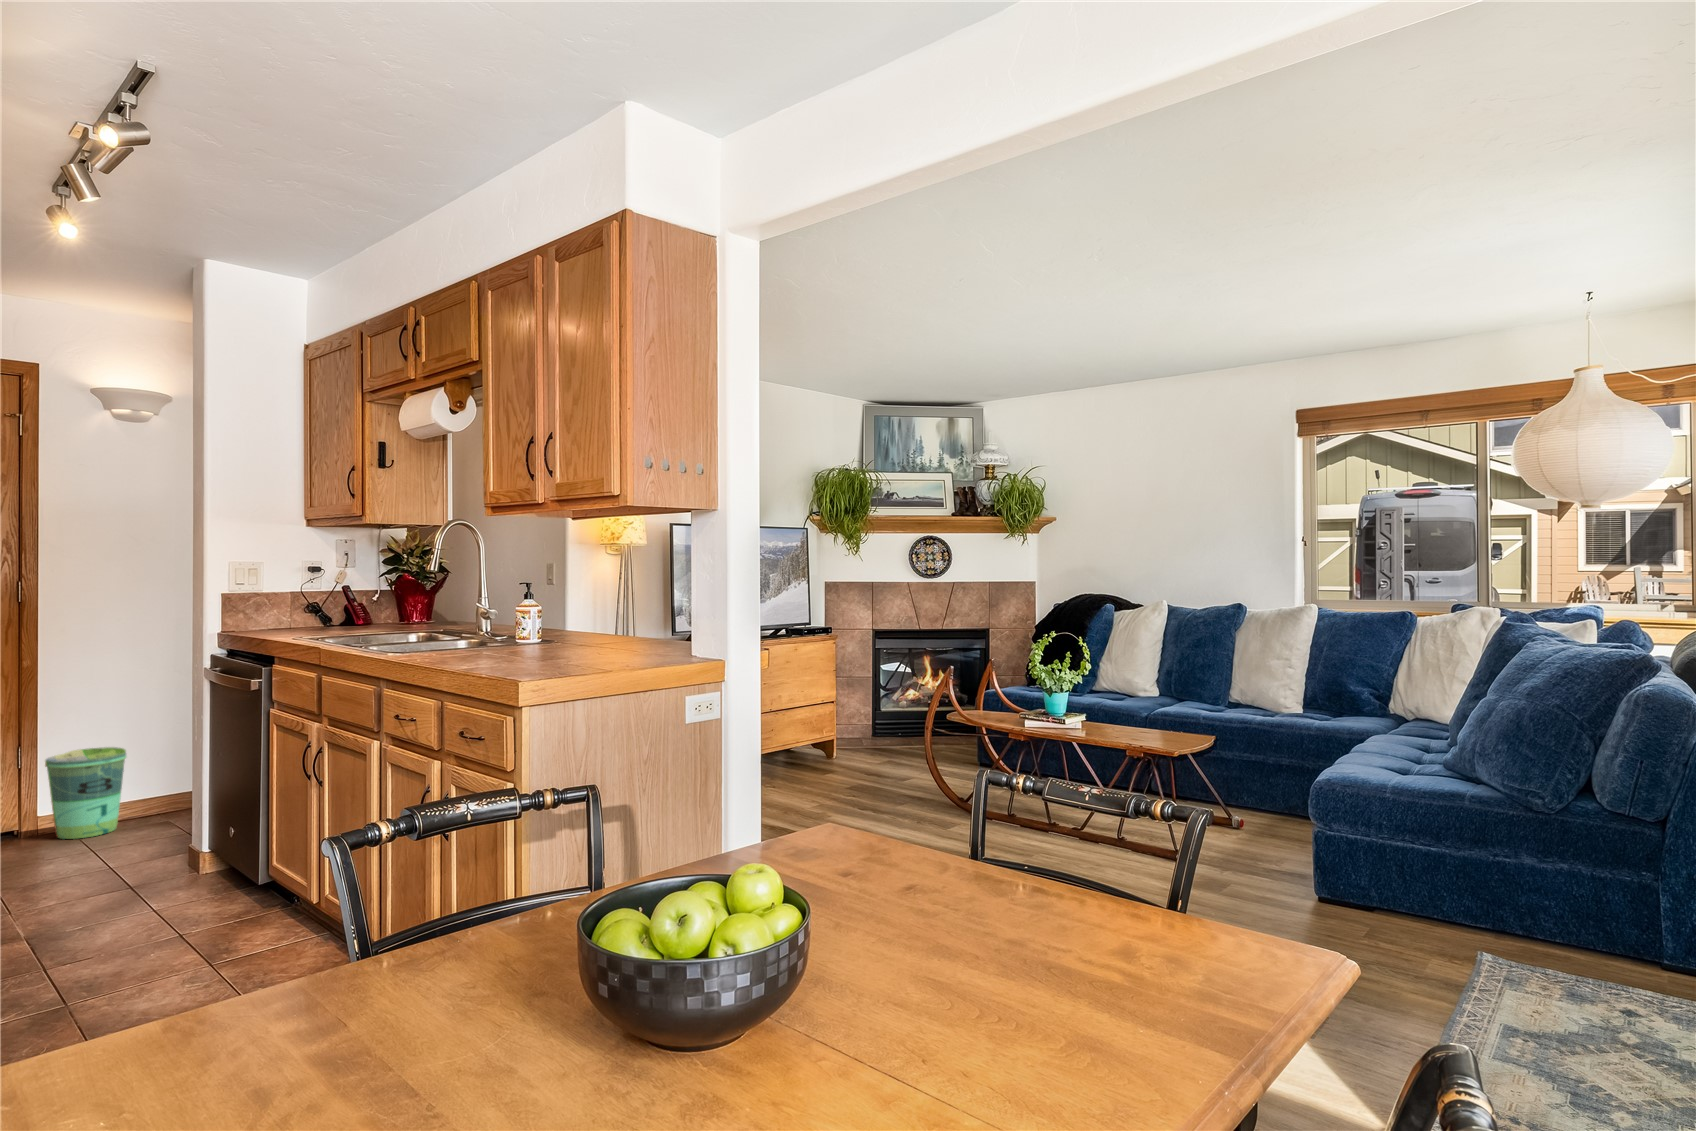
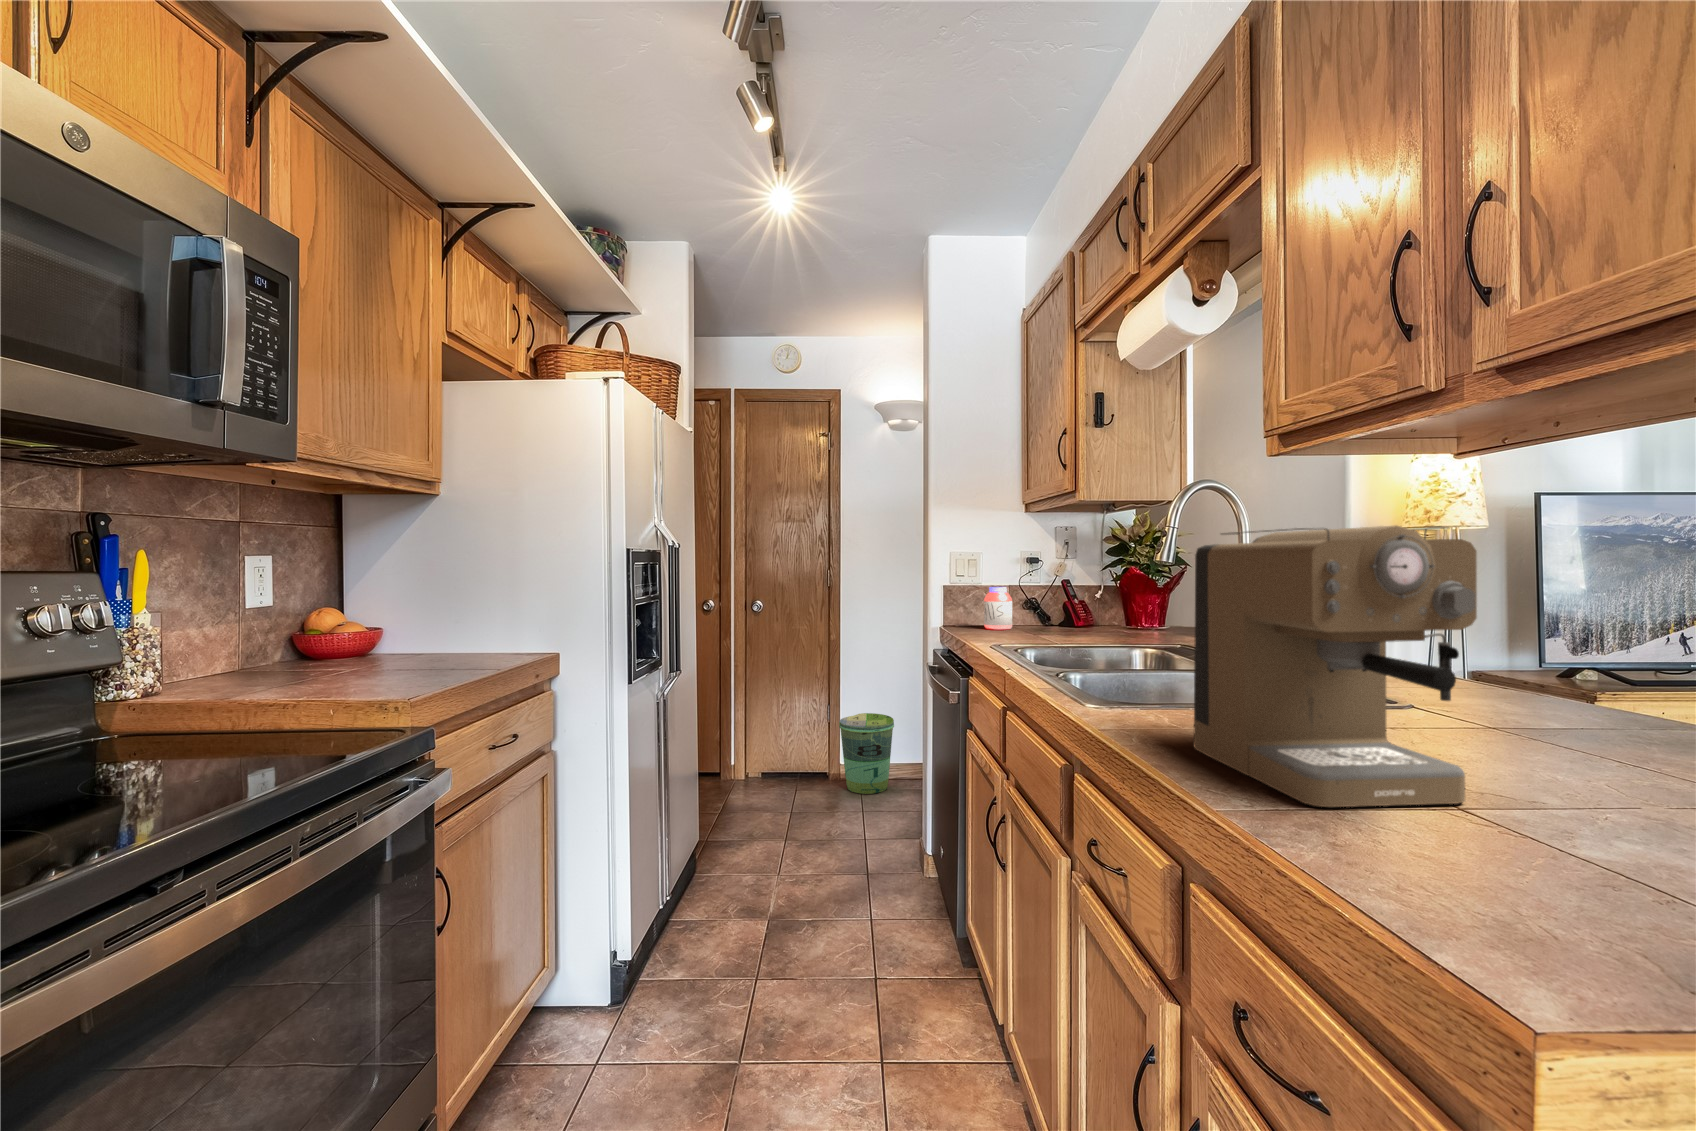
coffee maker: none [446,553,548,662] -> present [1194,526,1477,807]
jar: none [268,593,297,630] -> present [984,587,1012,630]

